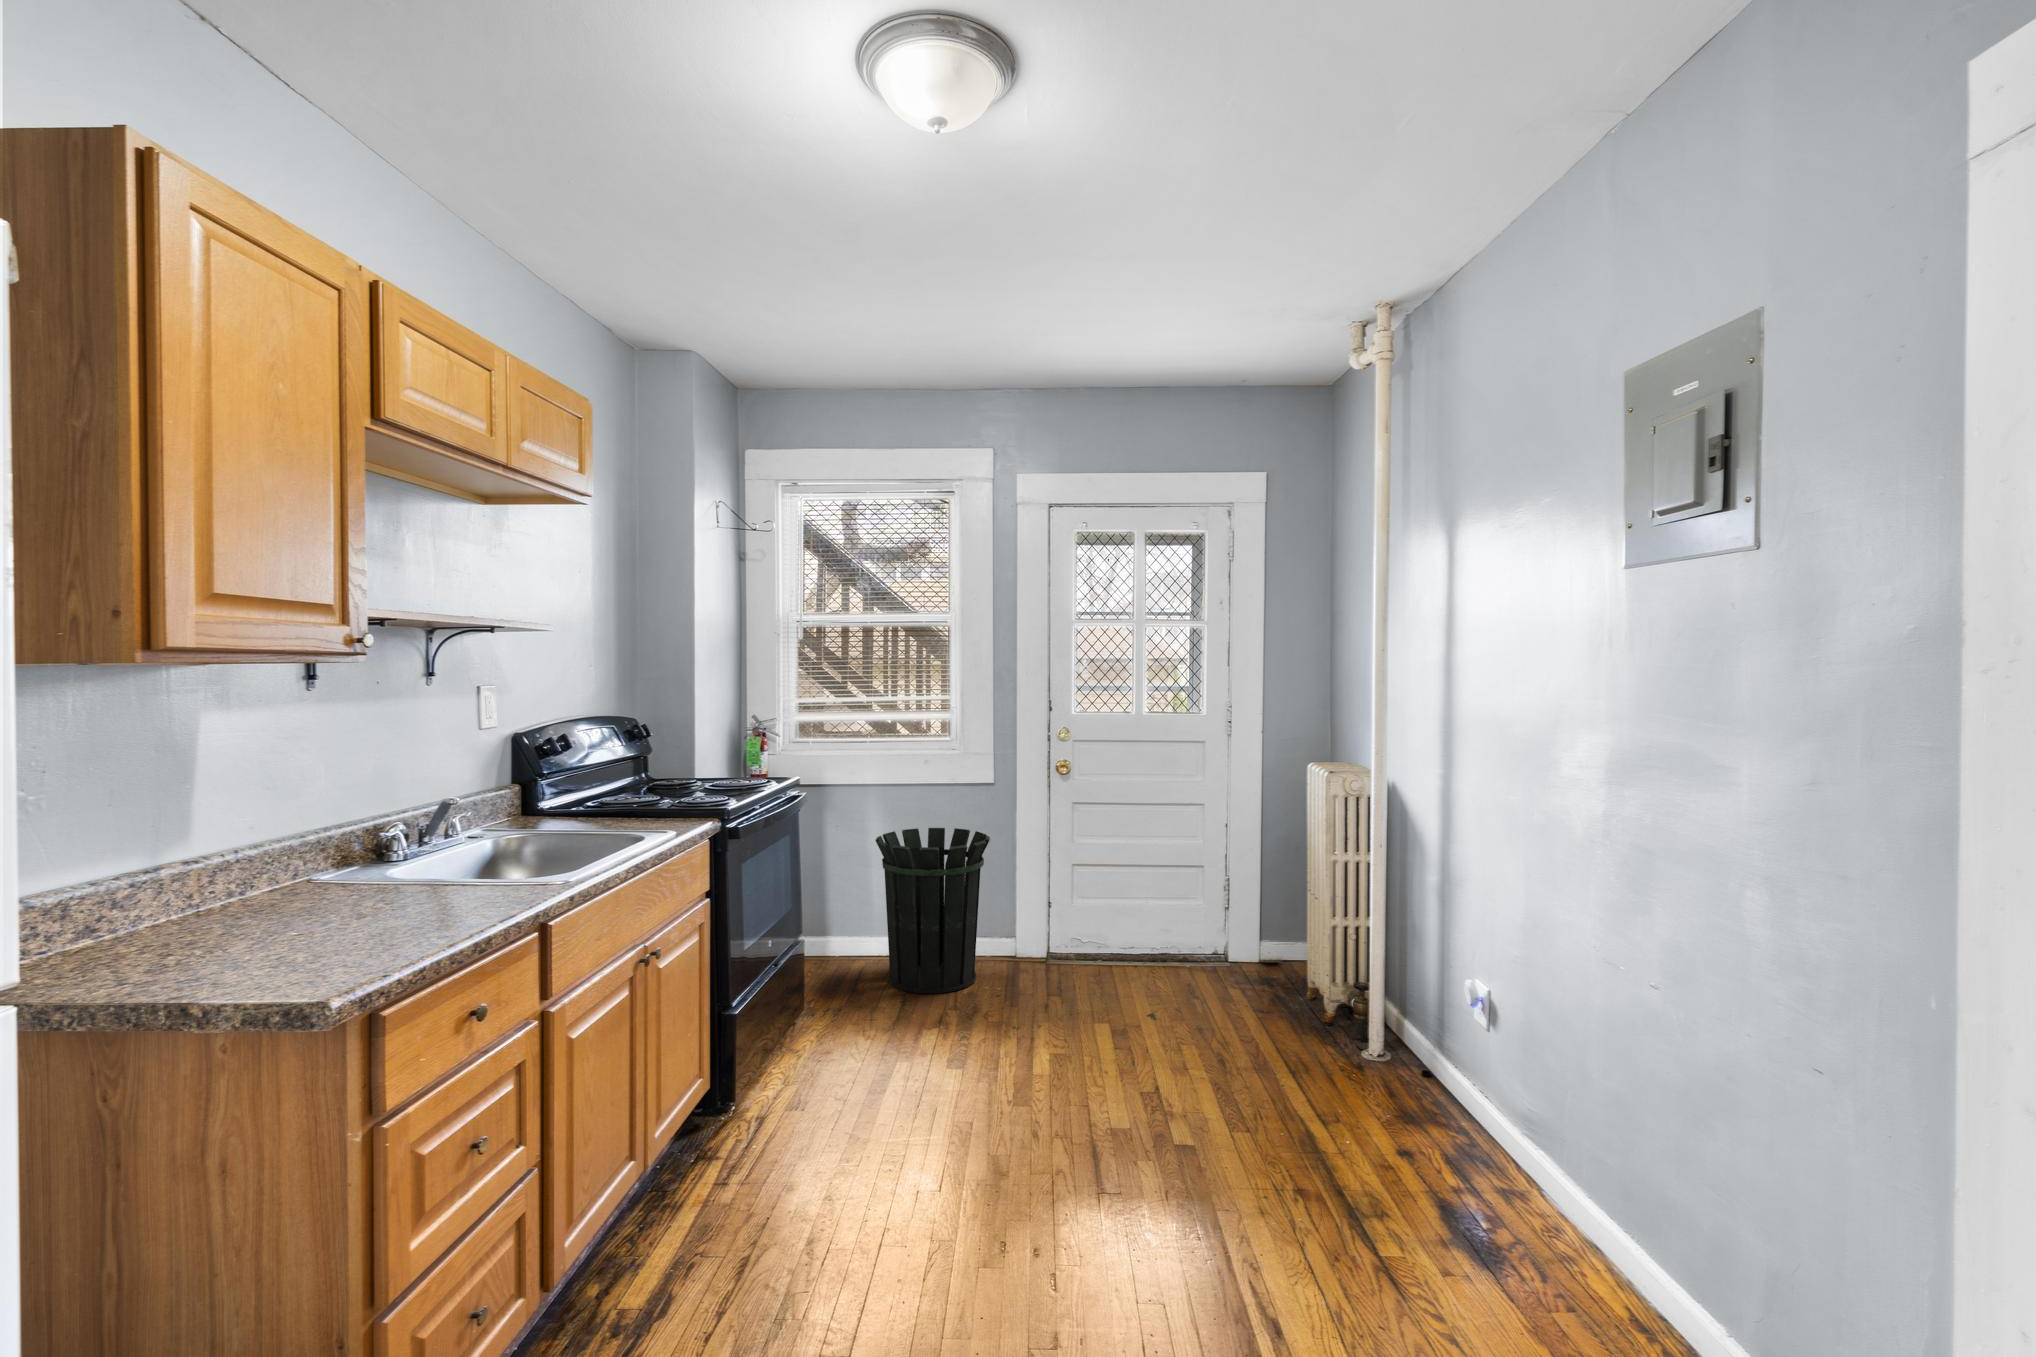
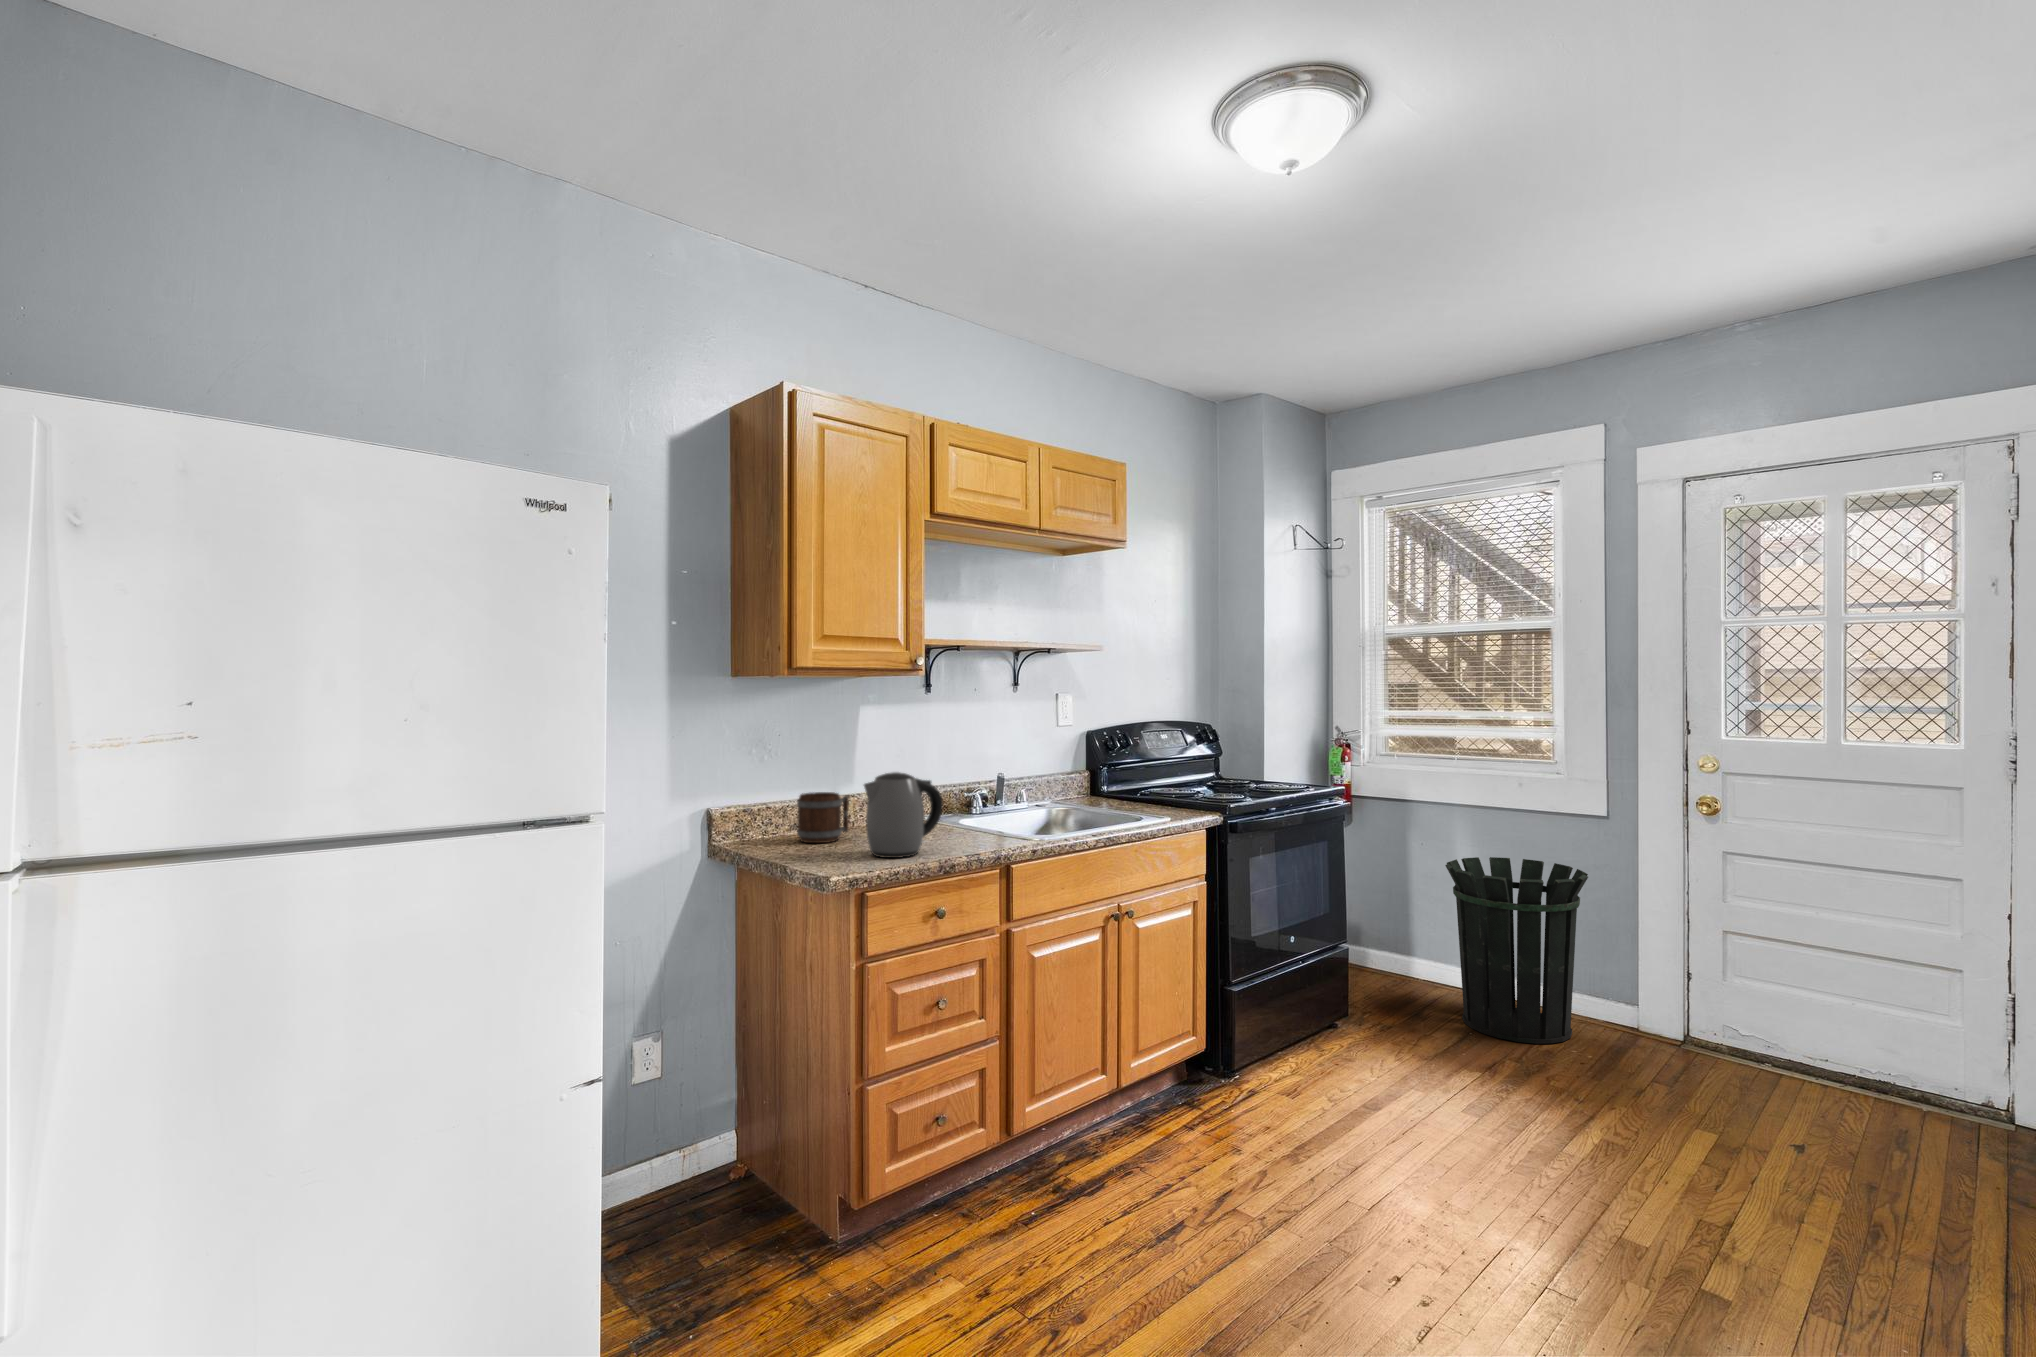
kettle: none [322,816,449,953] -> present [864,772,943,858]
mug: none [118,859,221,954] -> present [797,792,849,843]

